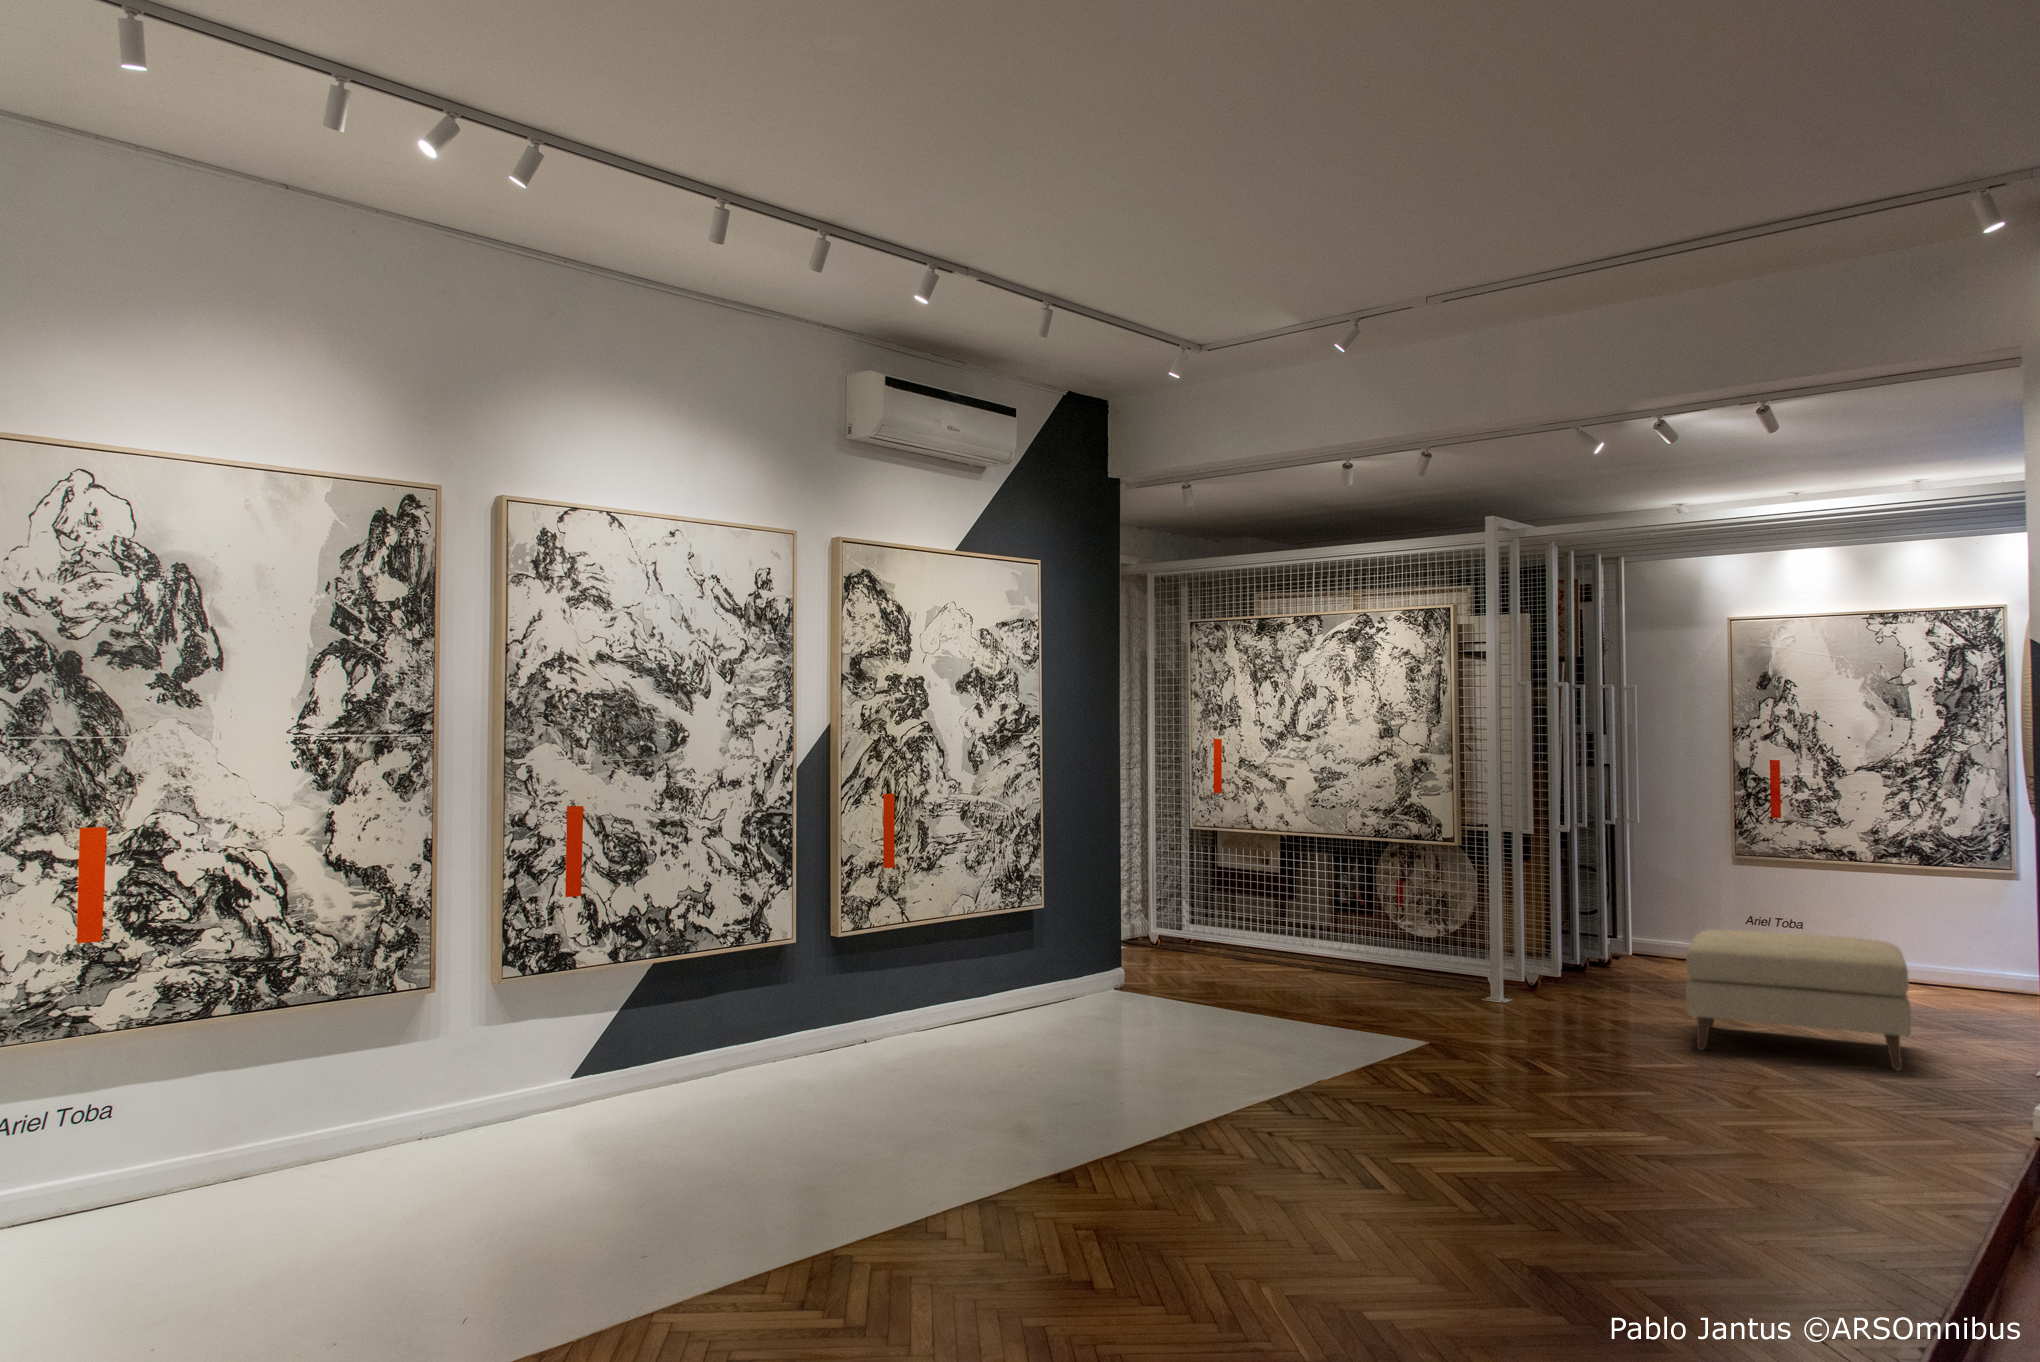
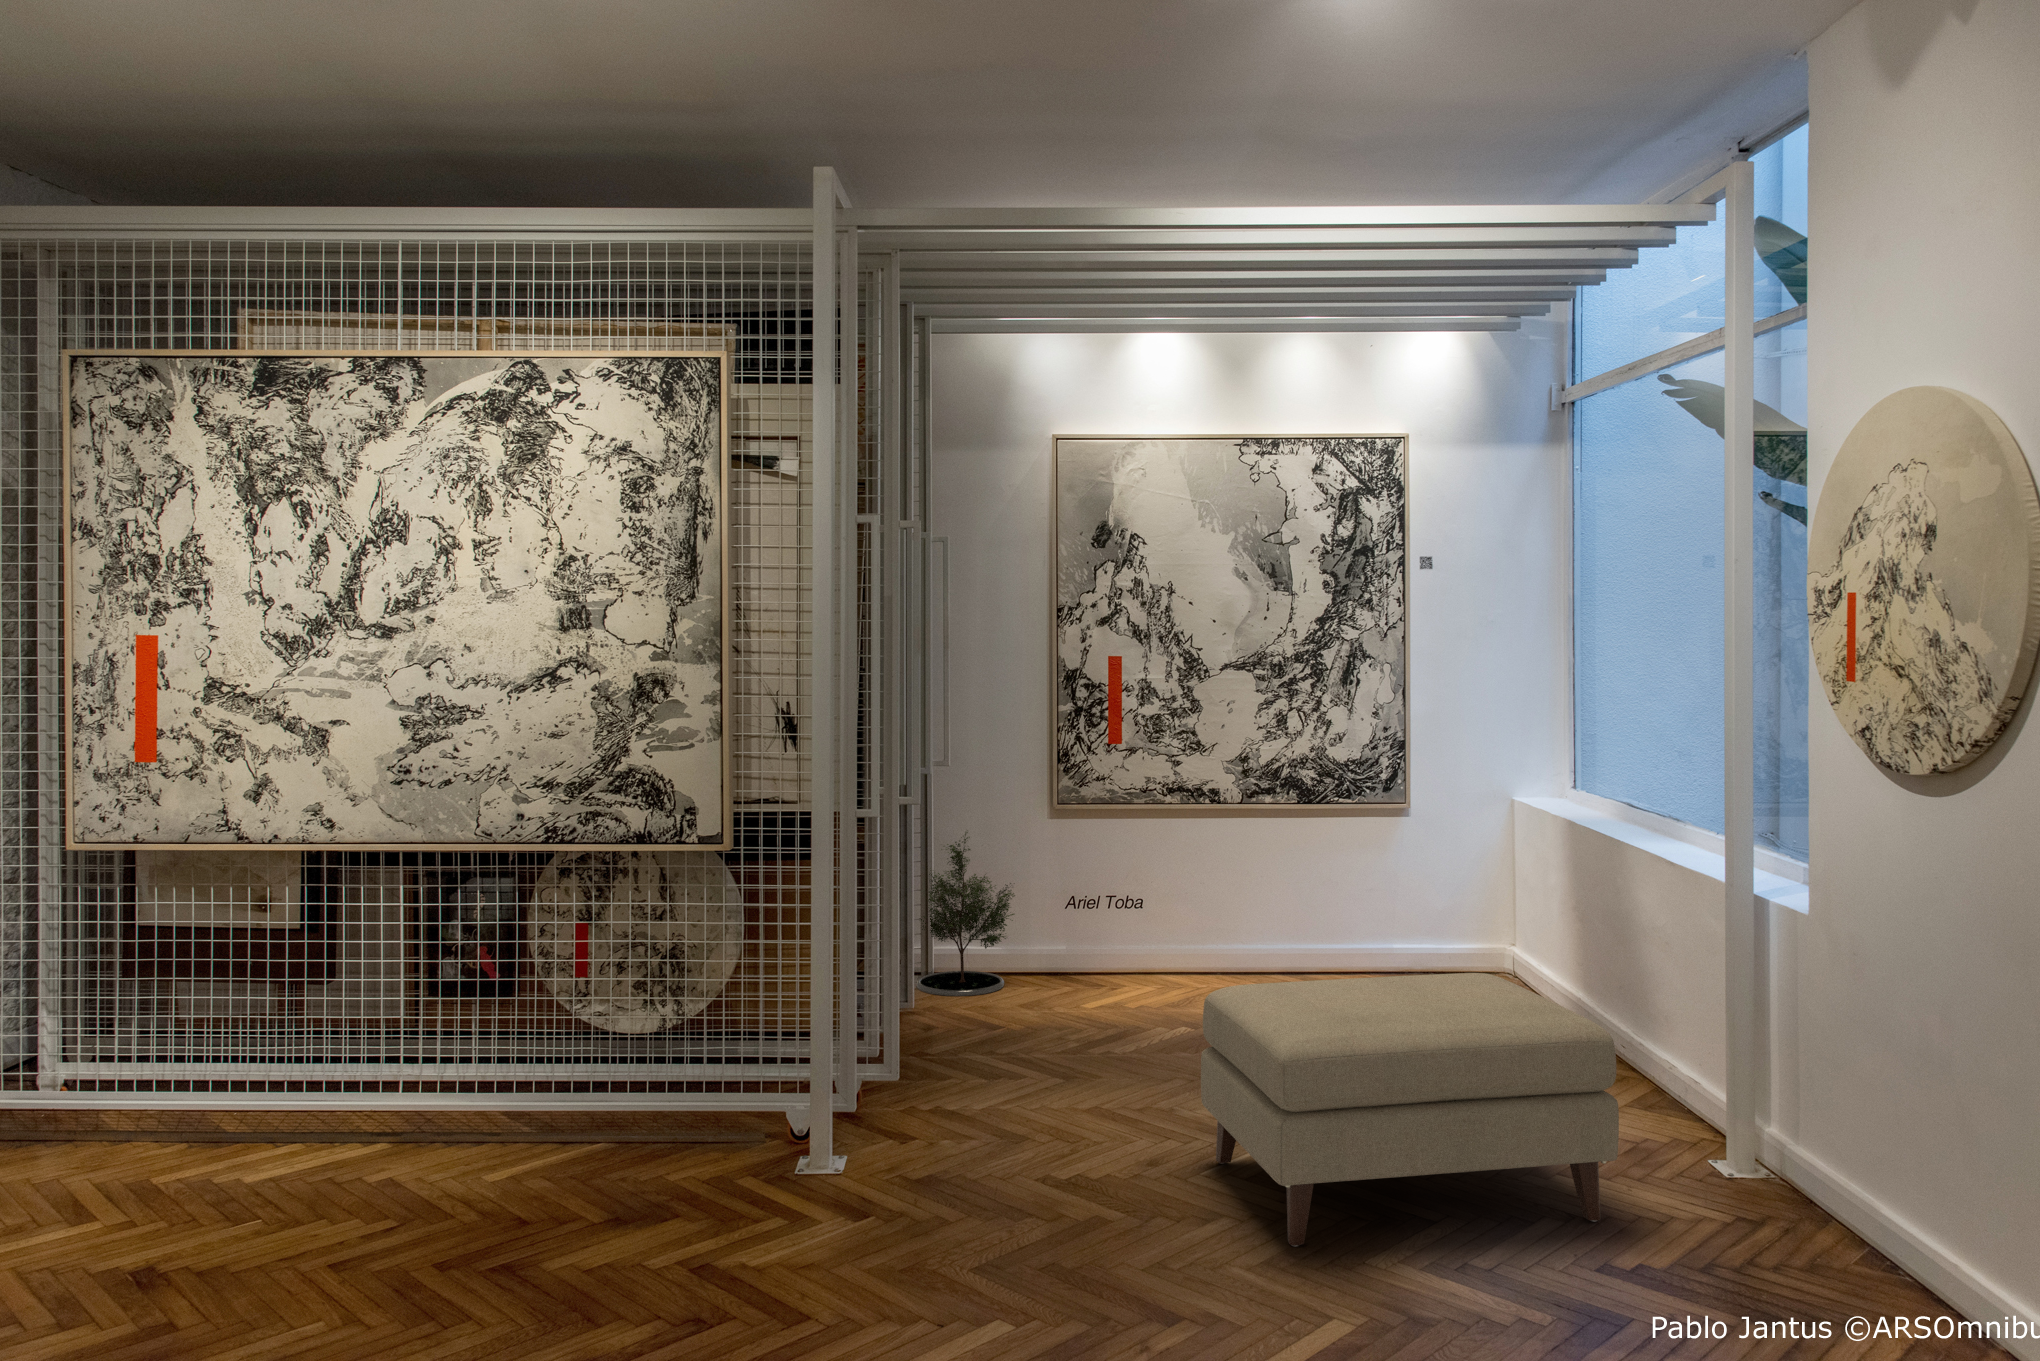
potted tree: none [1628,863,1702,964] -> present [917,832,1015,996]

